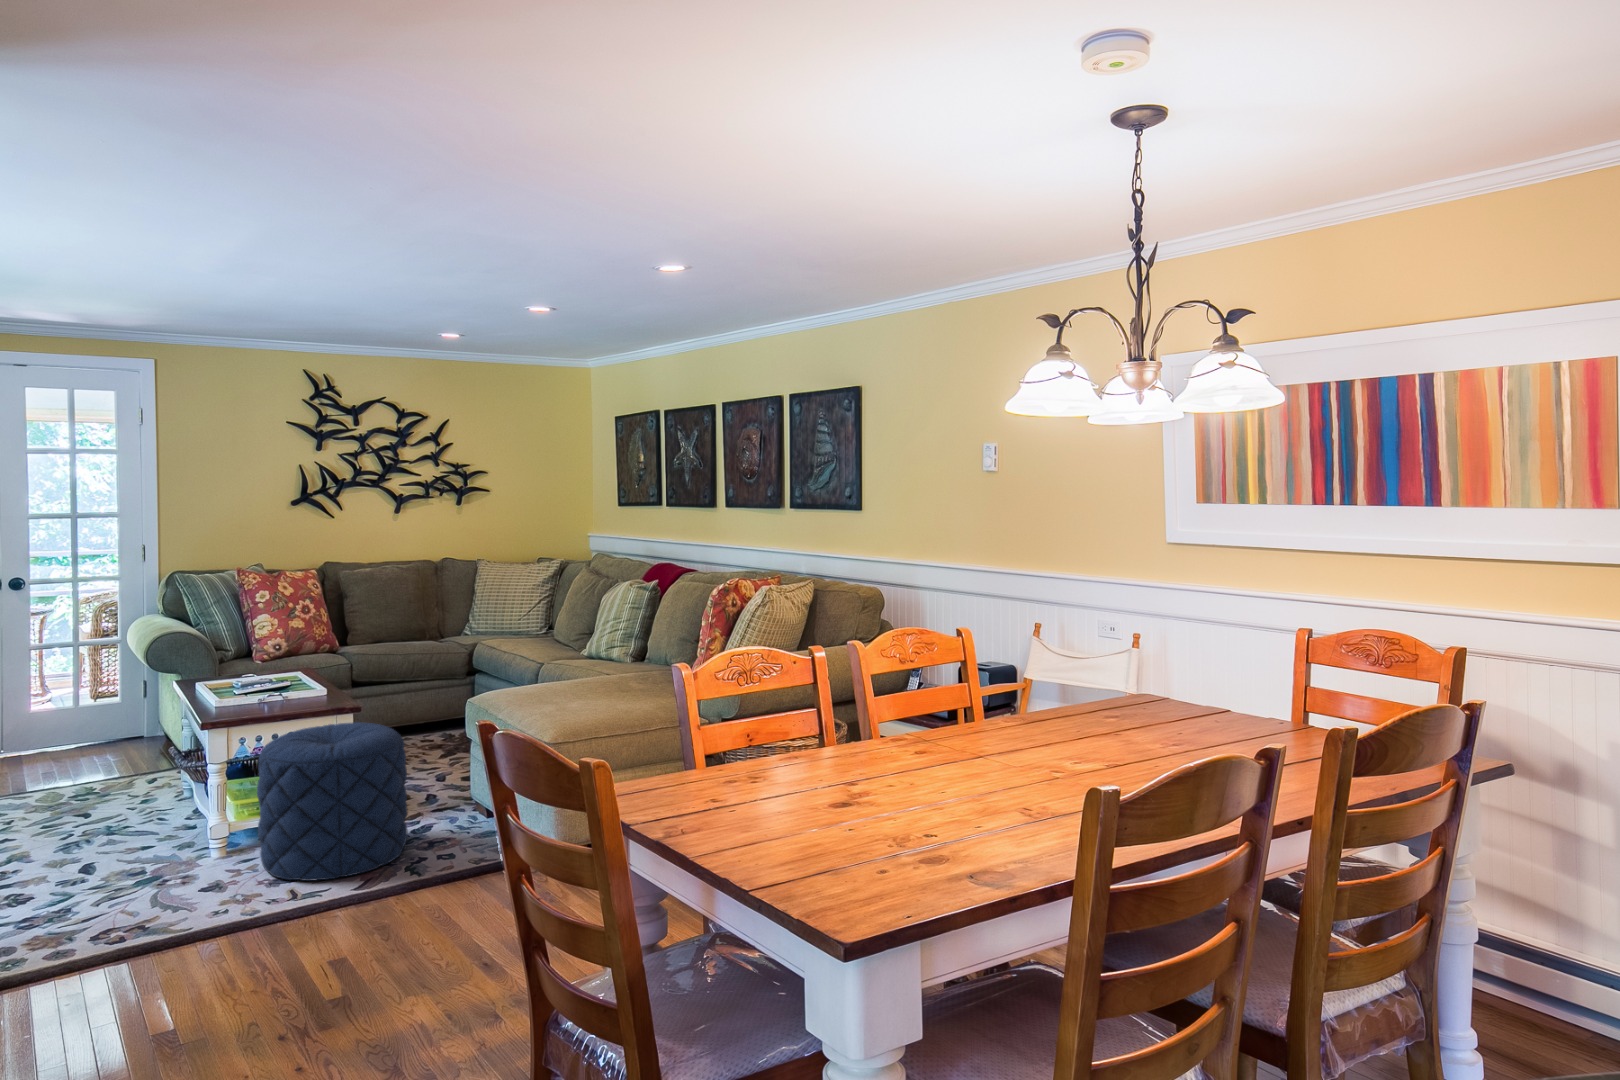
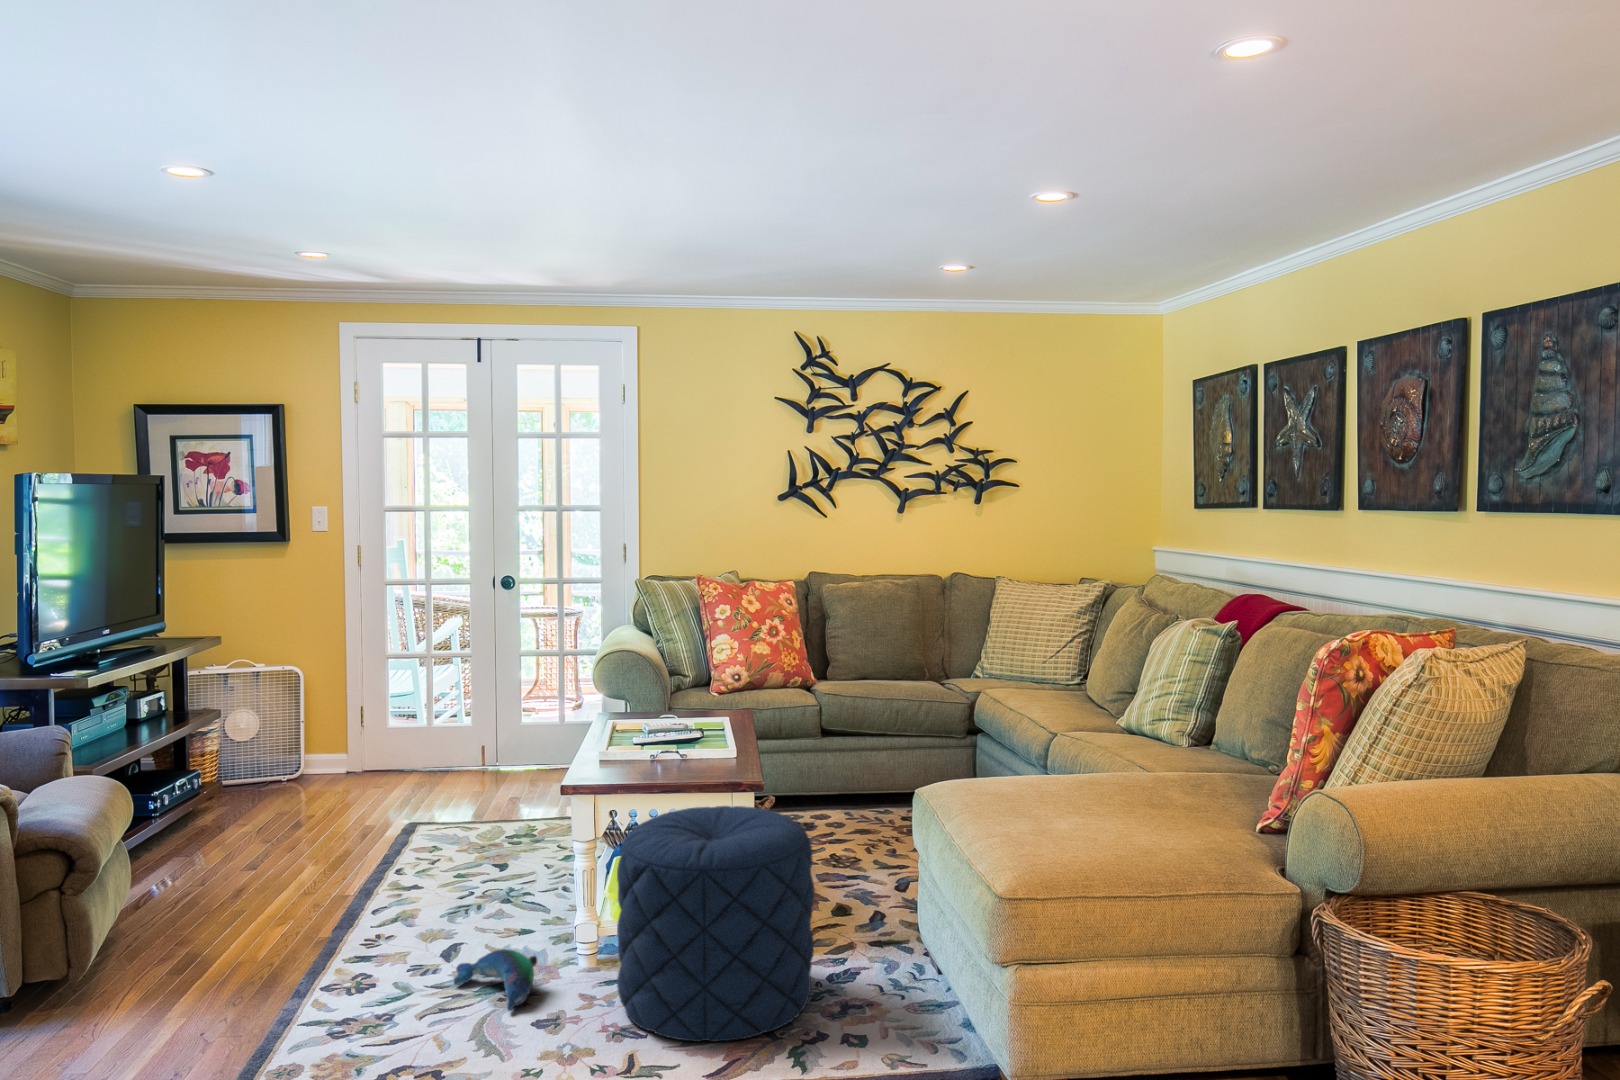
plush toy: none [108,851,185,890] -> present [454,949,537,1011]

